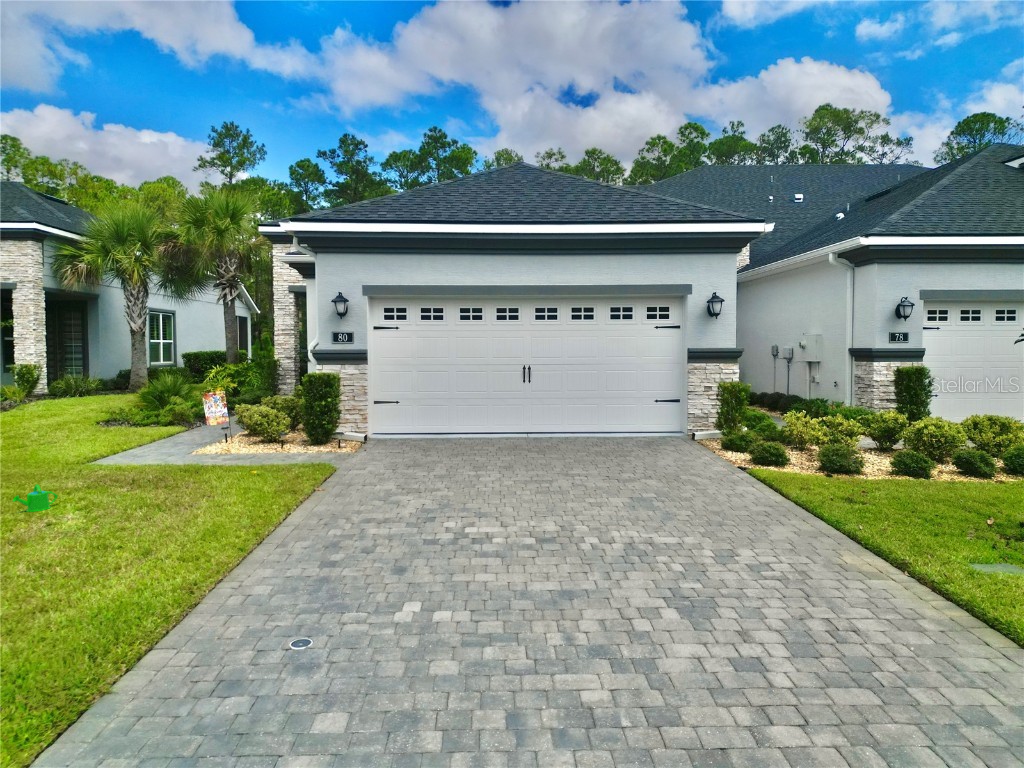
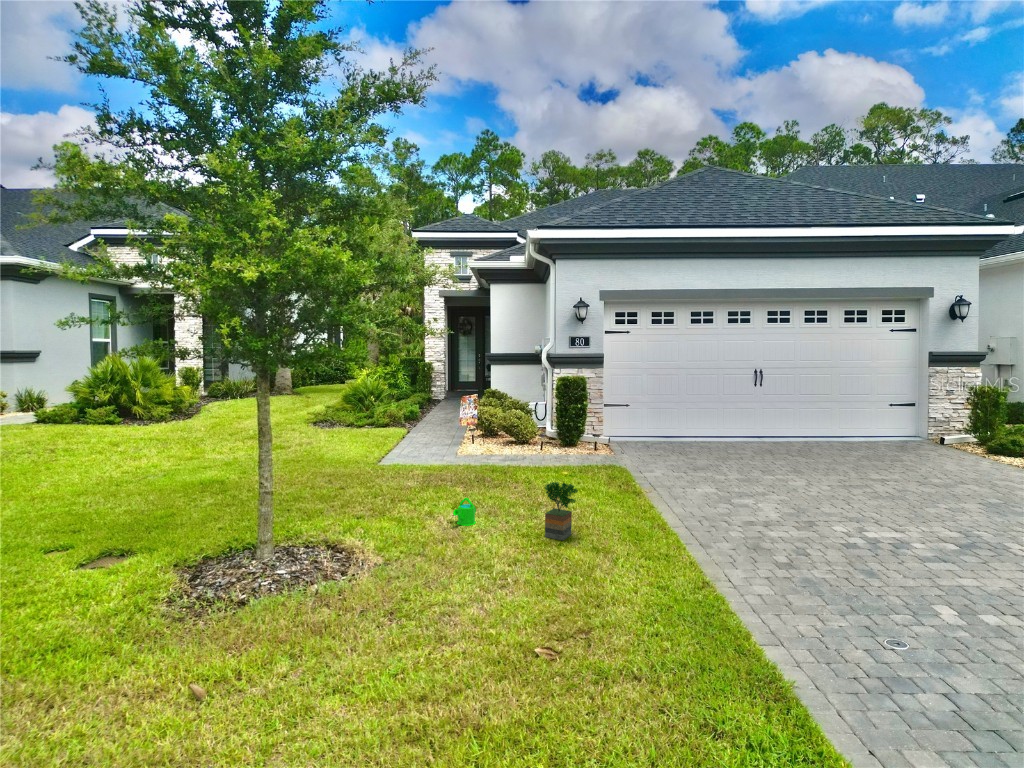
potted tree: none [69,469,120,528] -> present [545,482,578,541]

